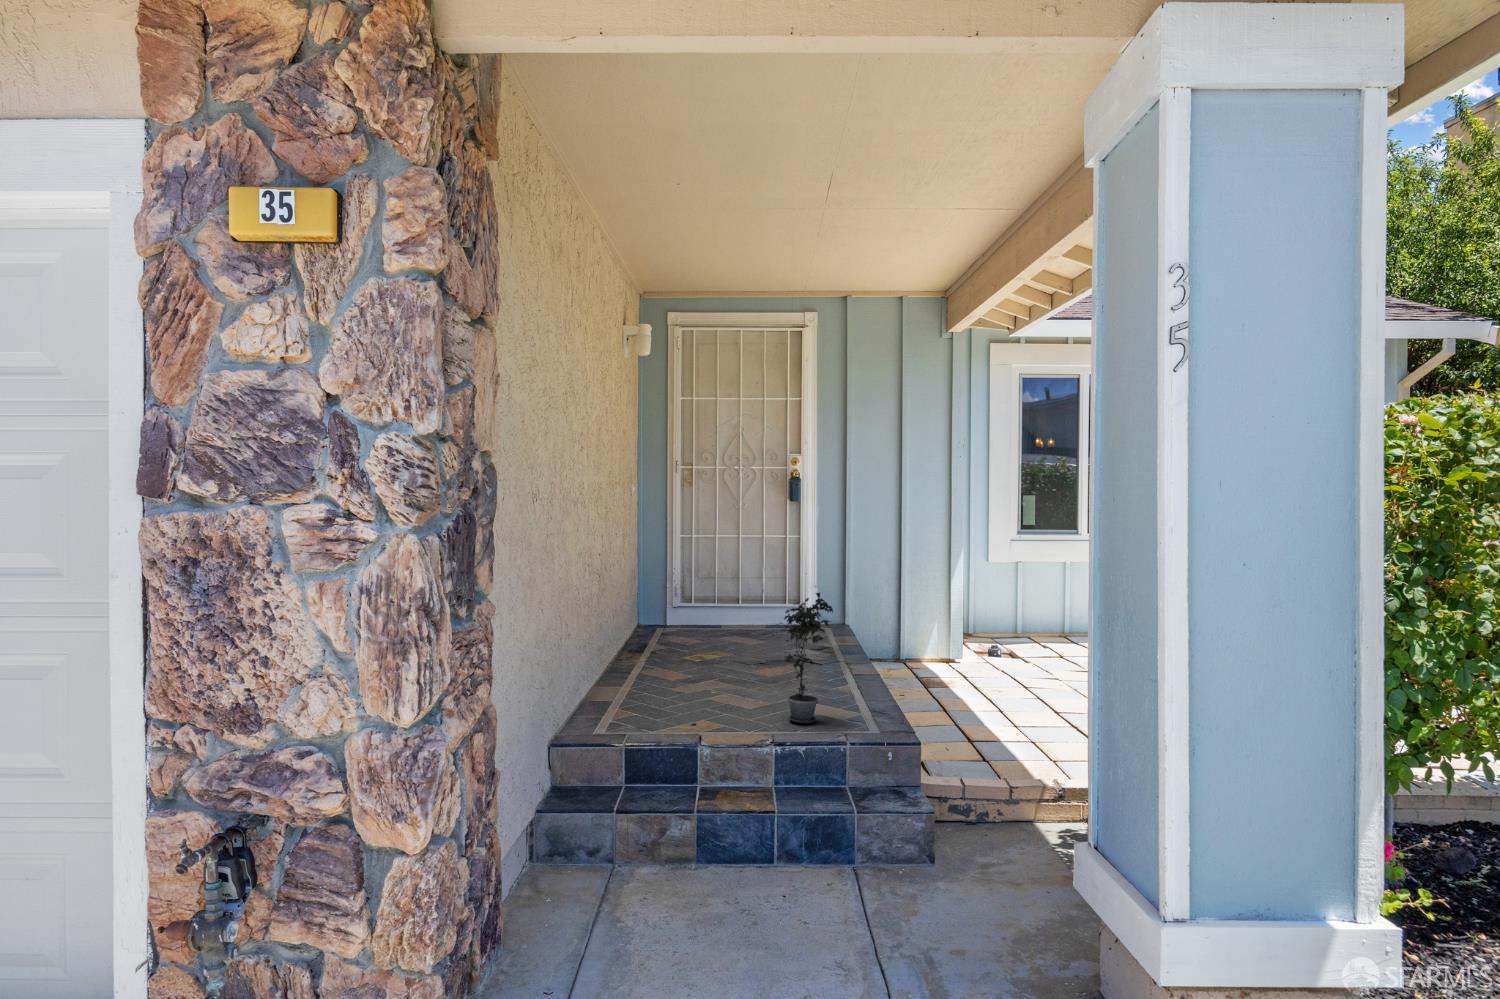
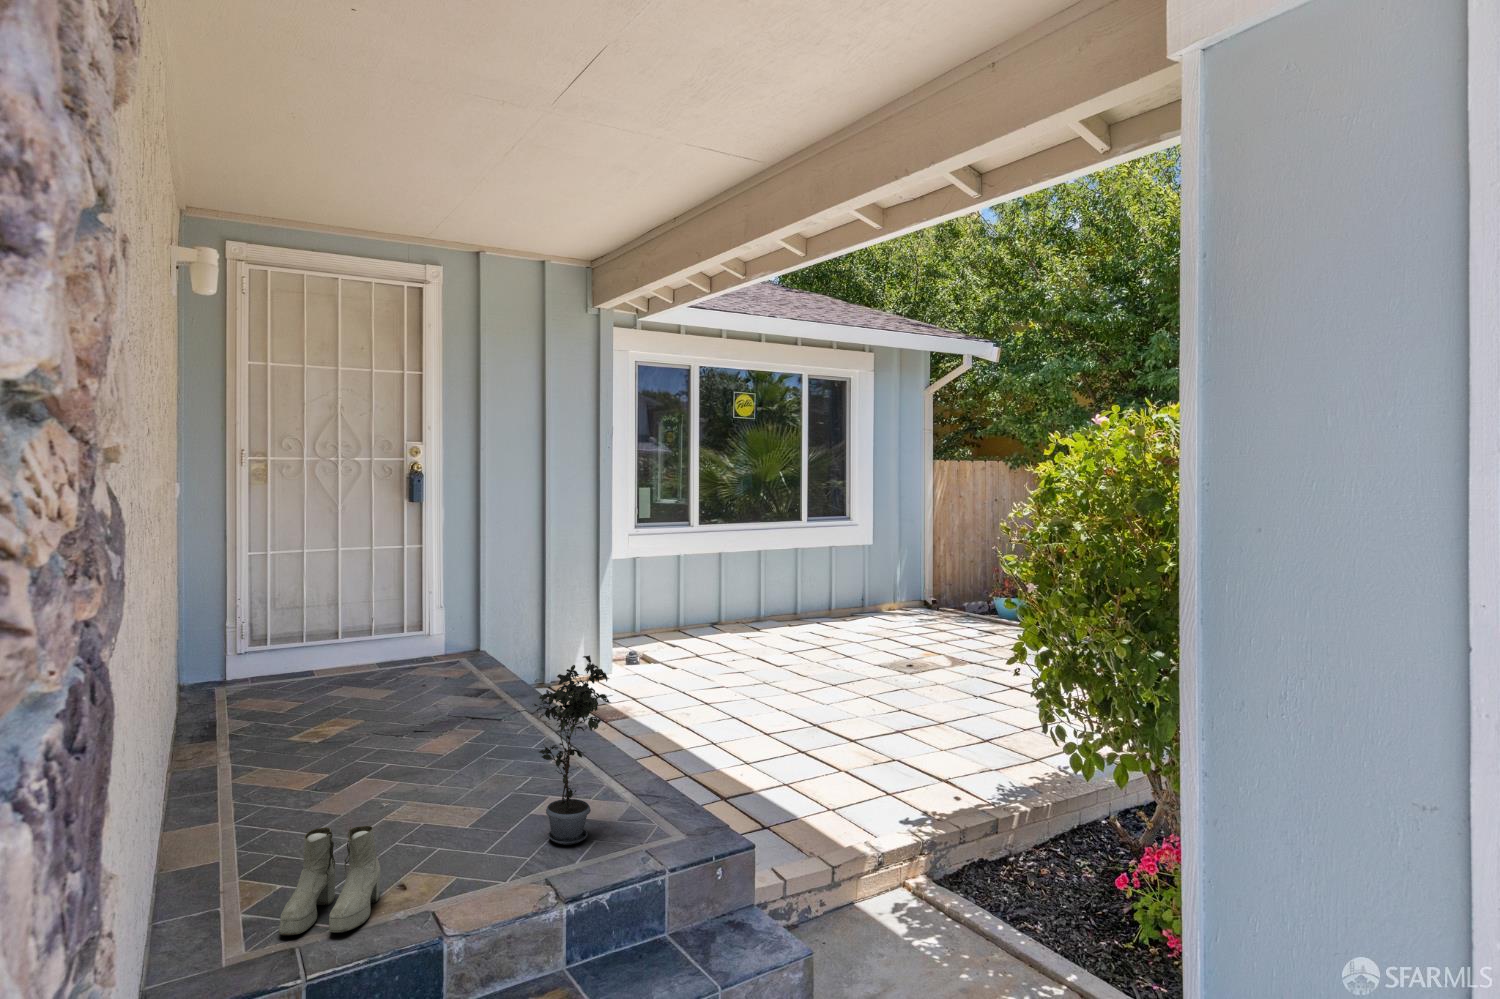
boots: none [614,676,674,732] -> present [279,826,380,935]

